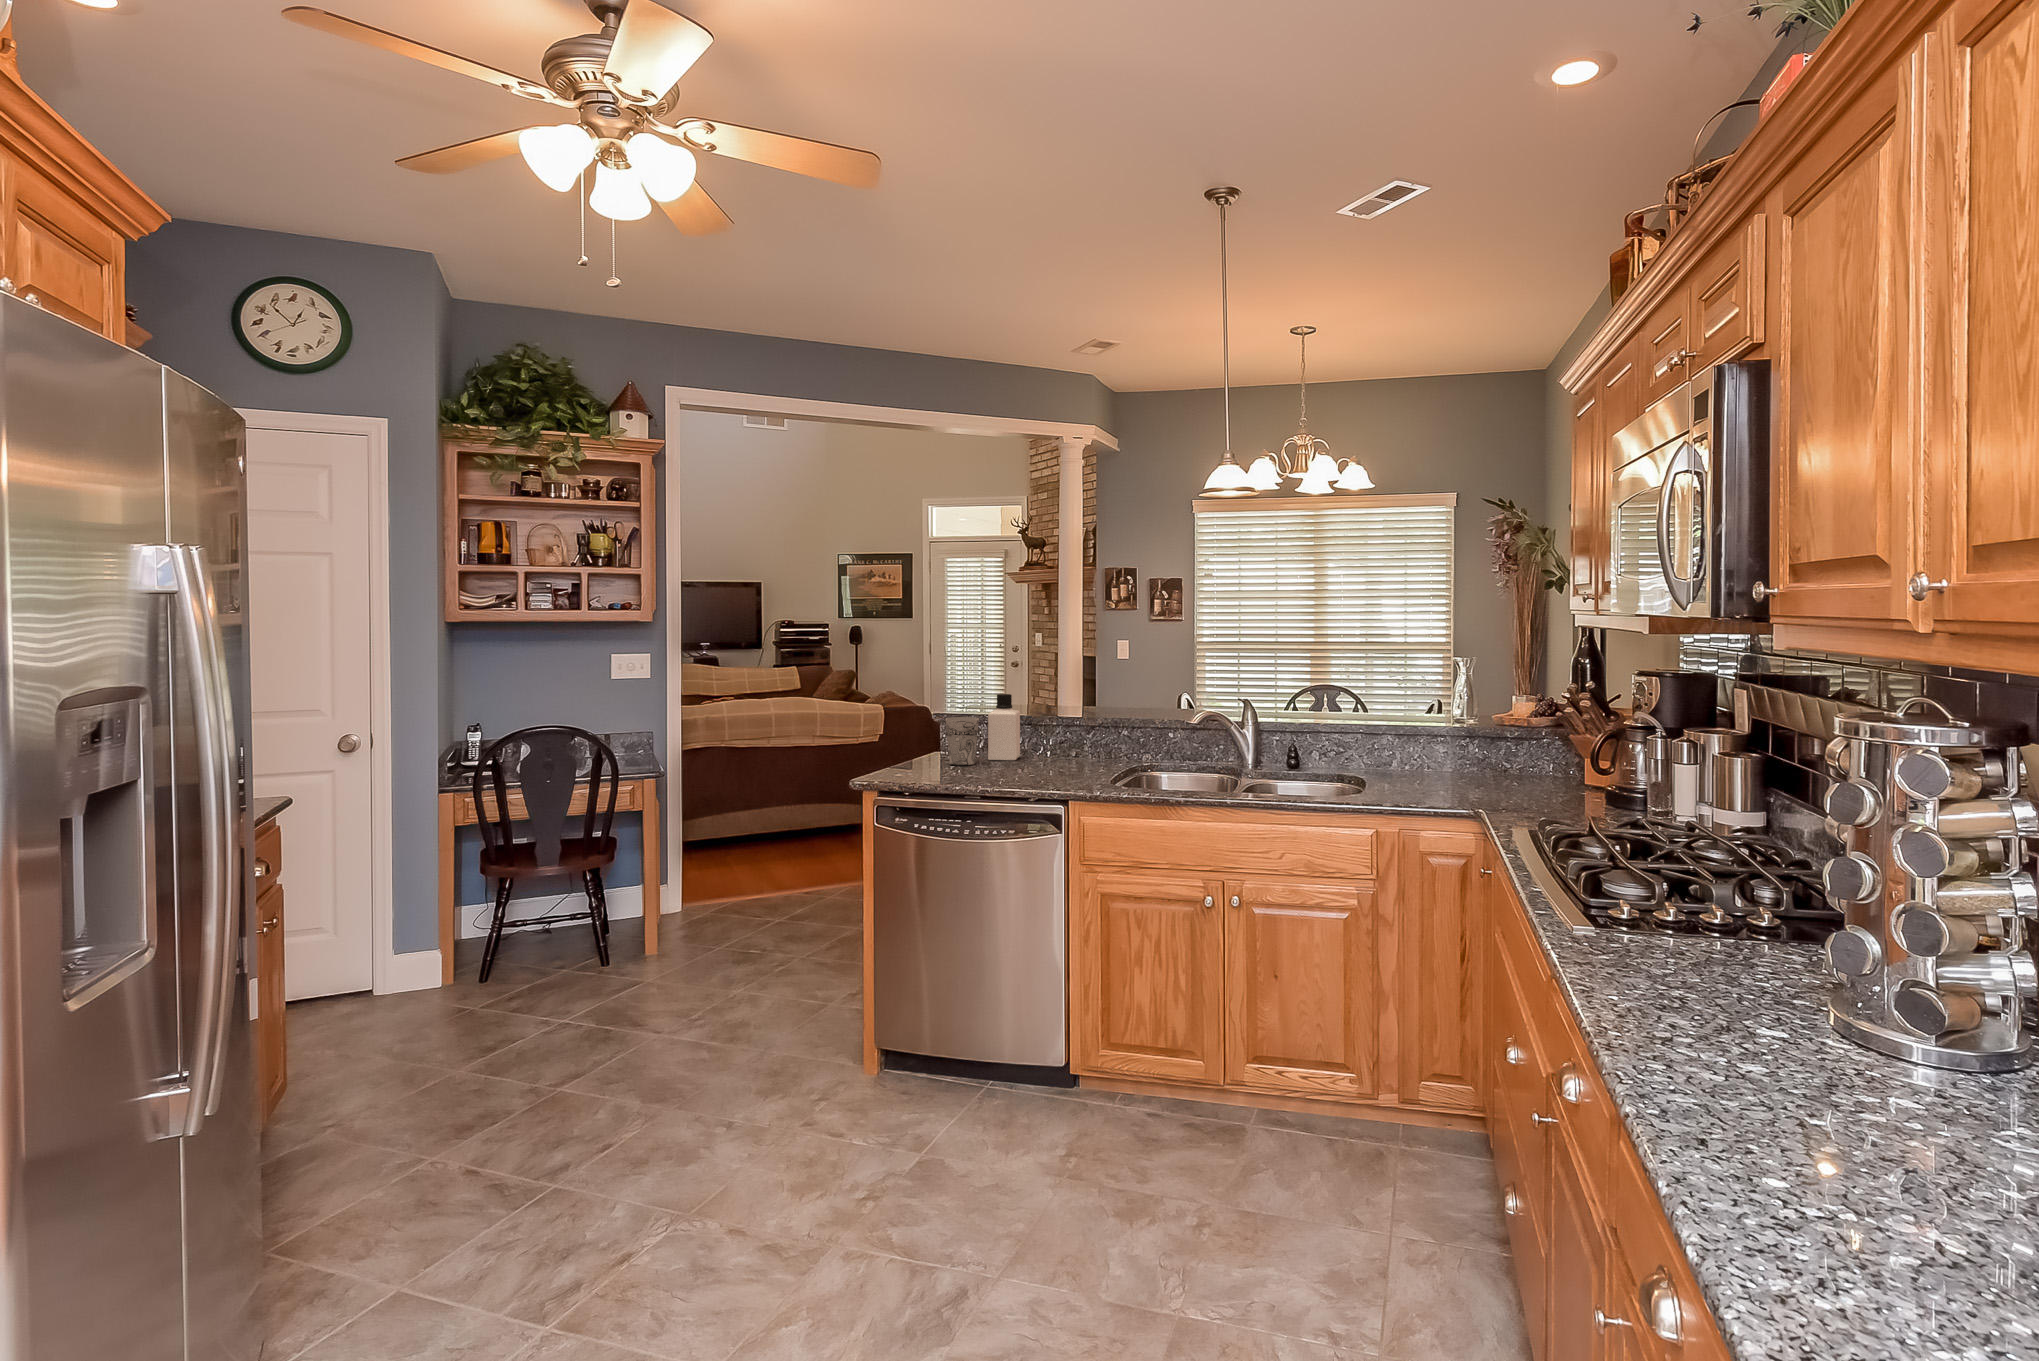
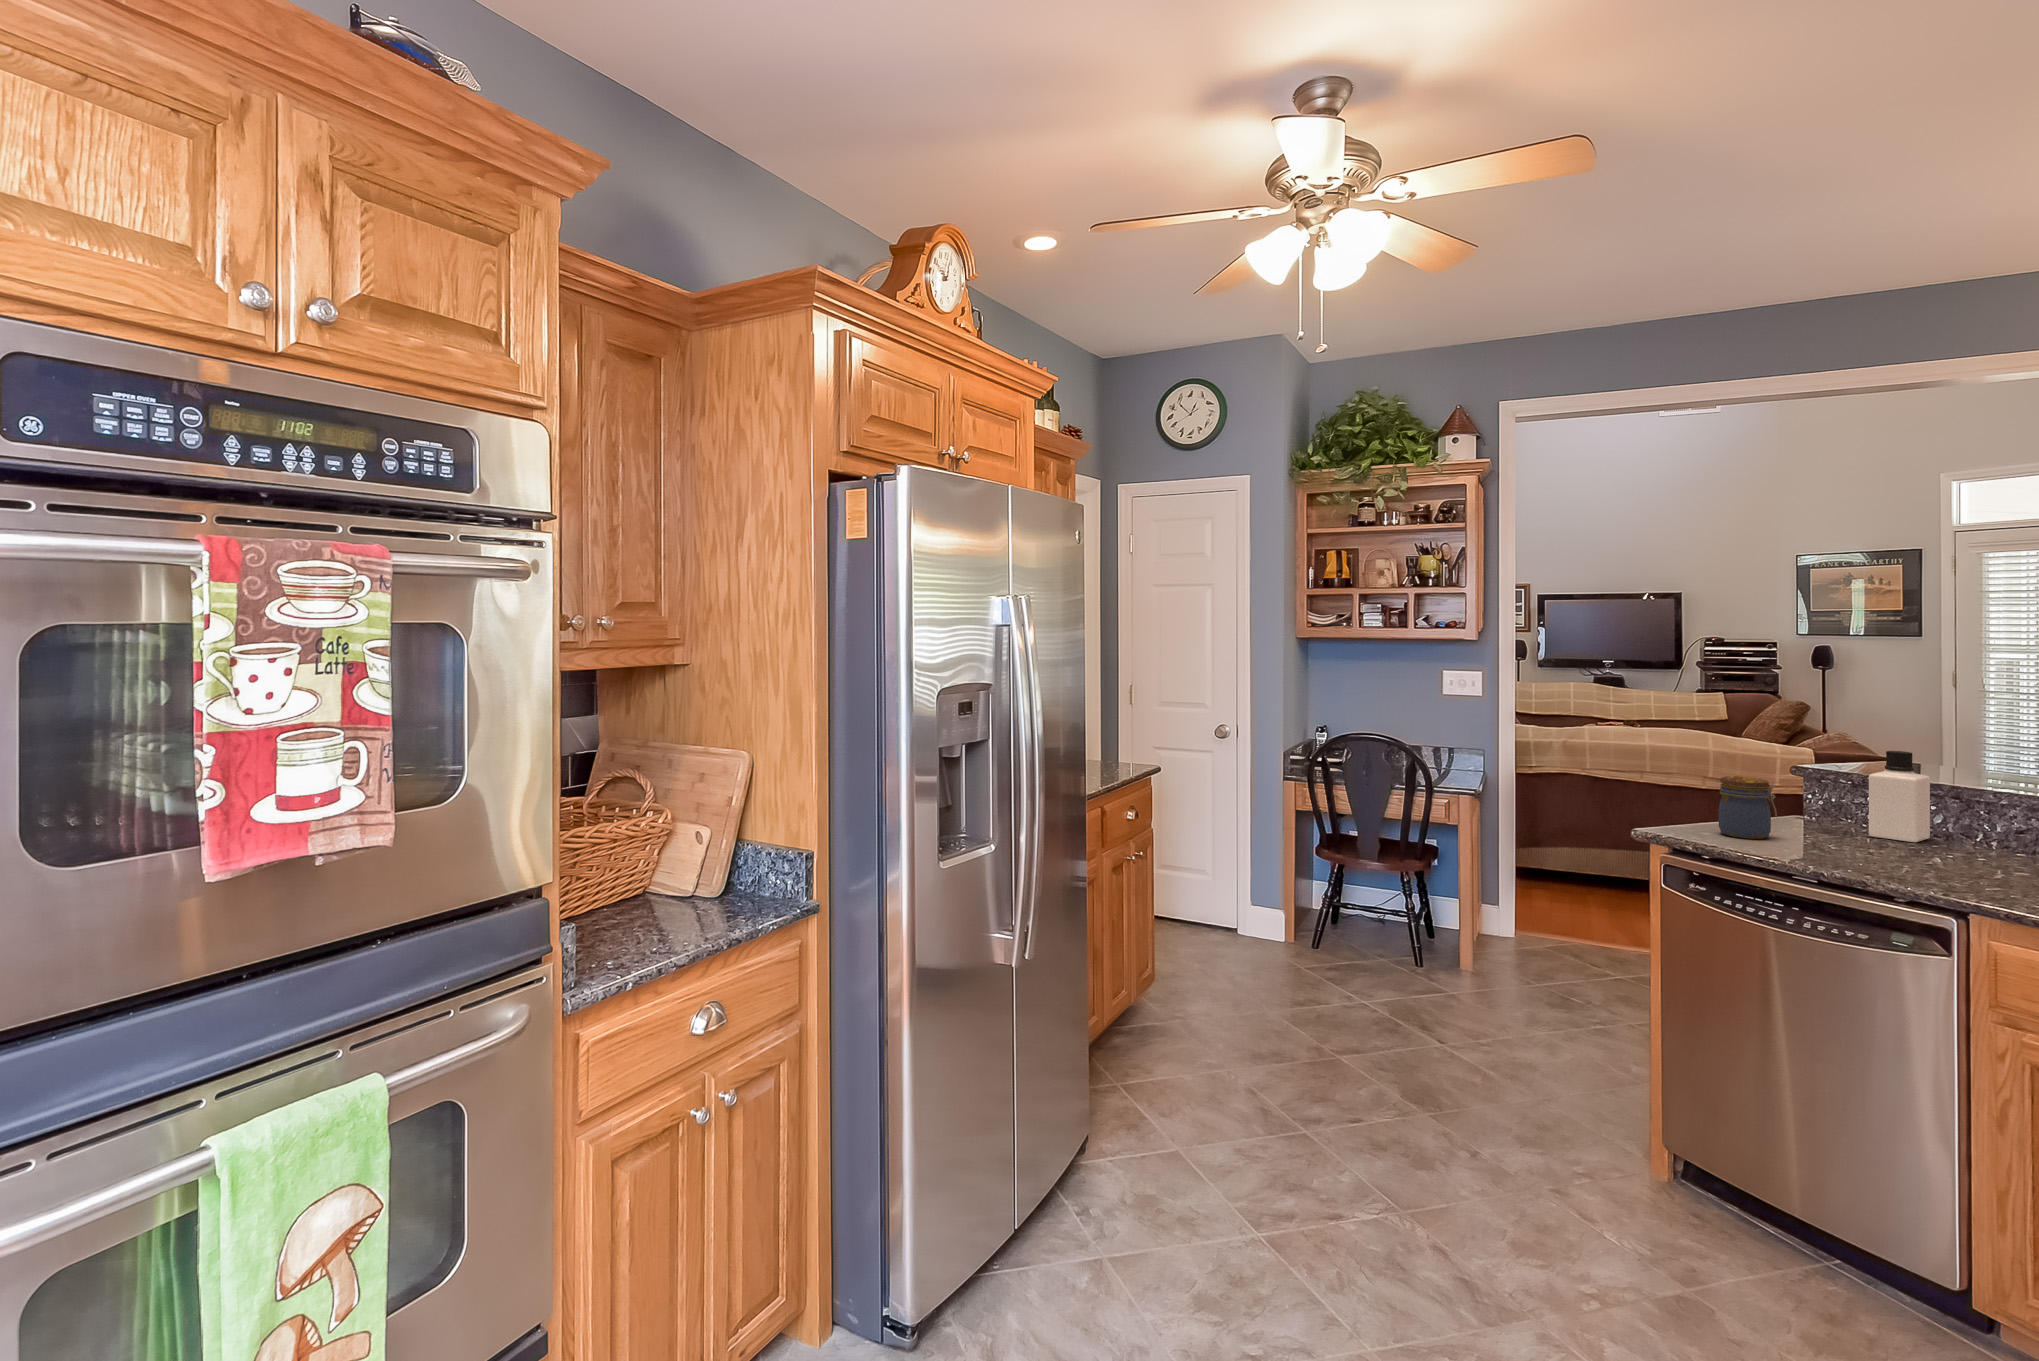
cup: present [945,717,979,766] -> none [1793,774,1848,839]
jar: none [903,723,941,773] -> present [1718,776,1777,839]

